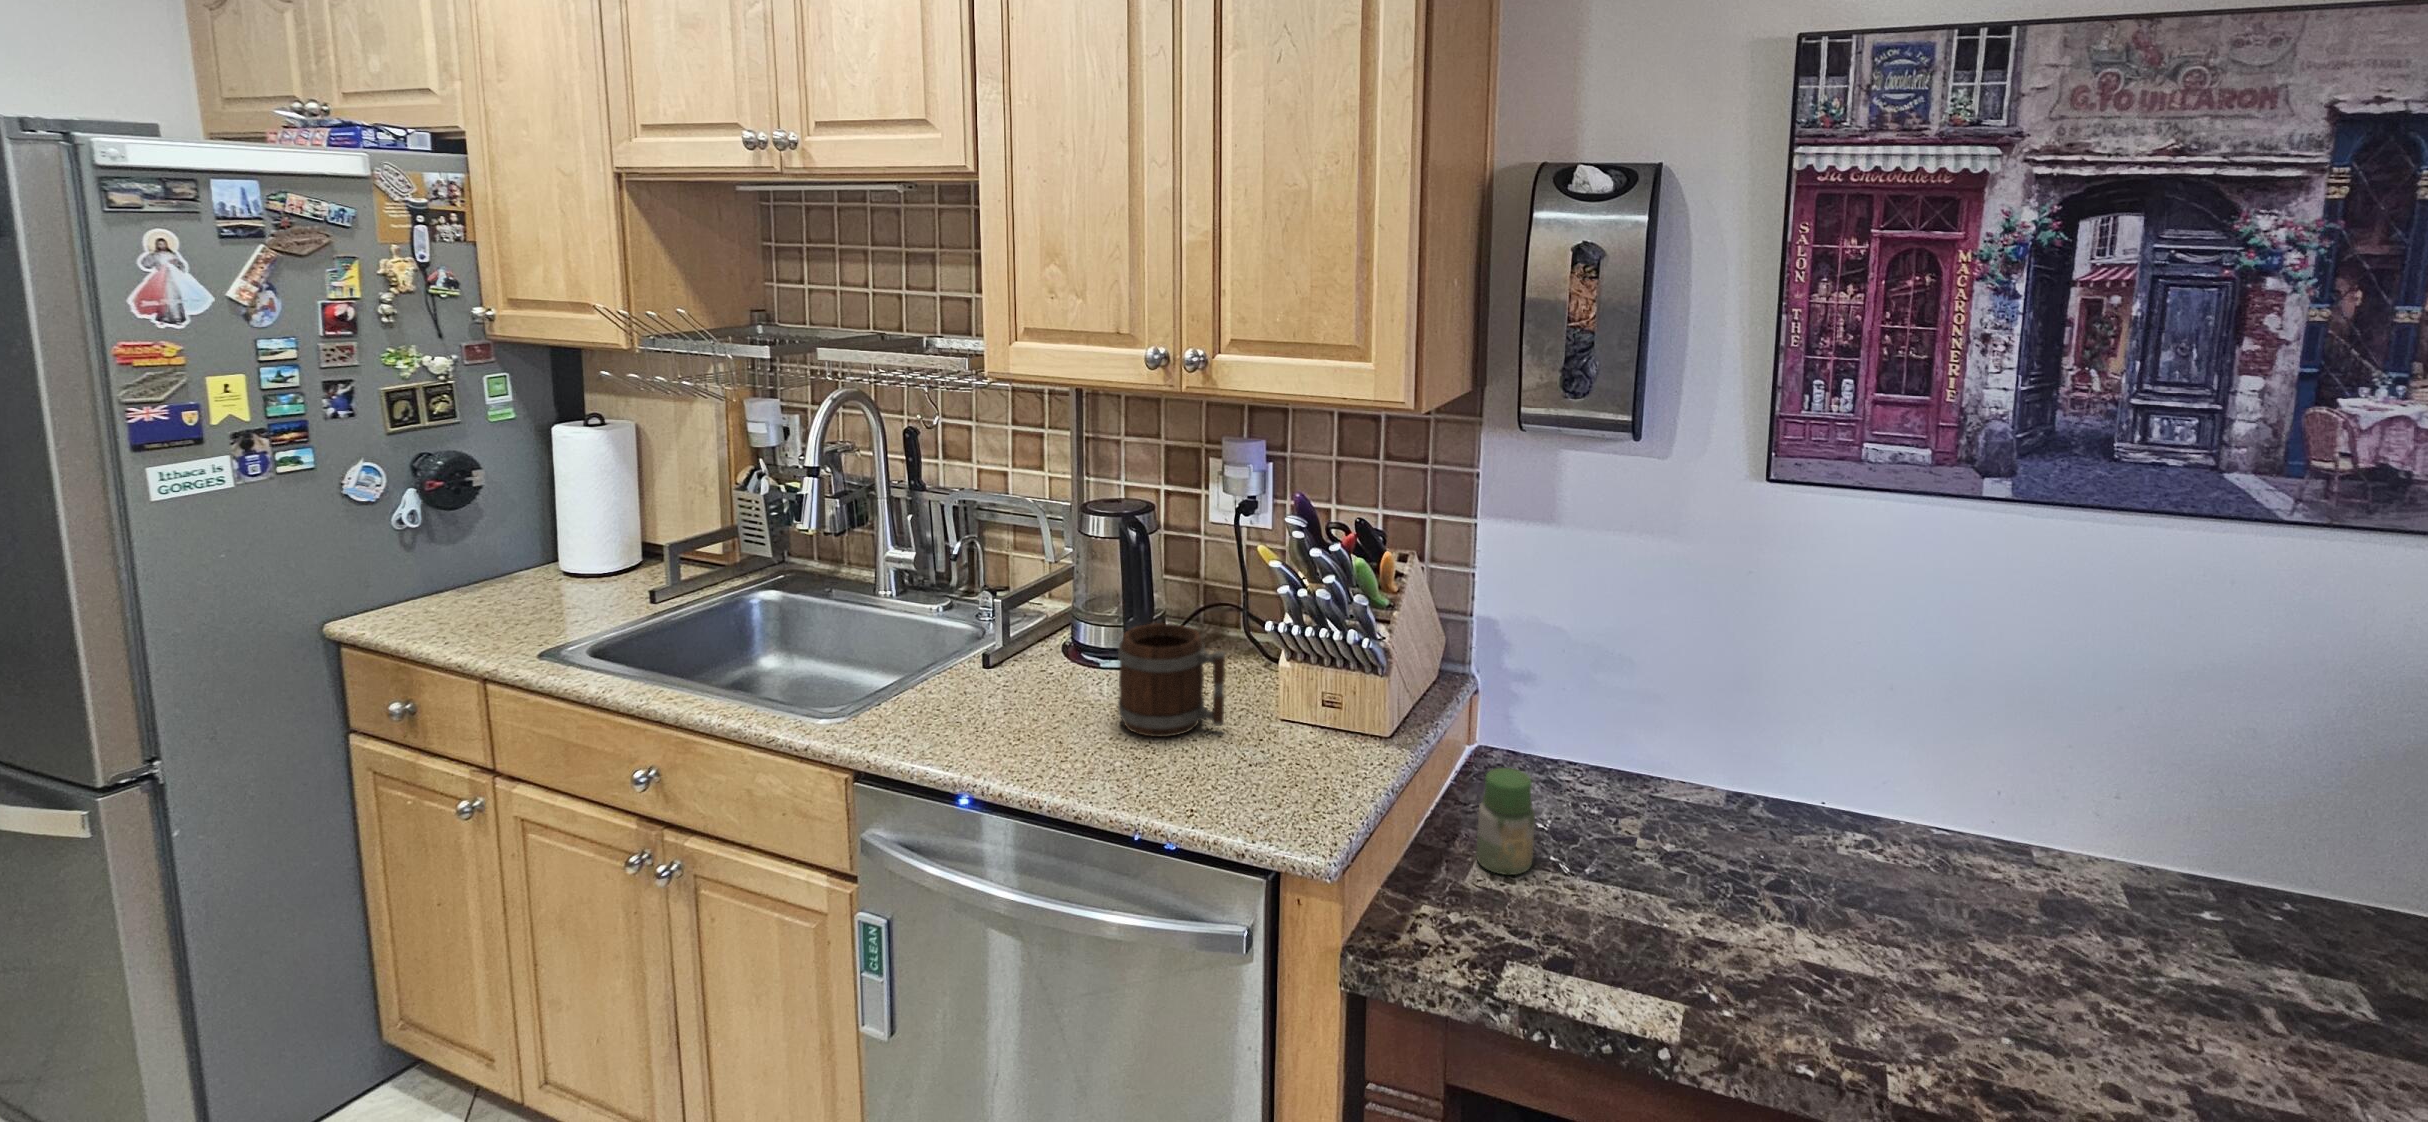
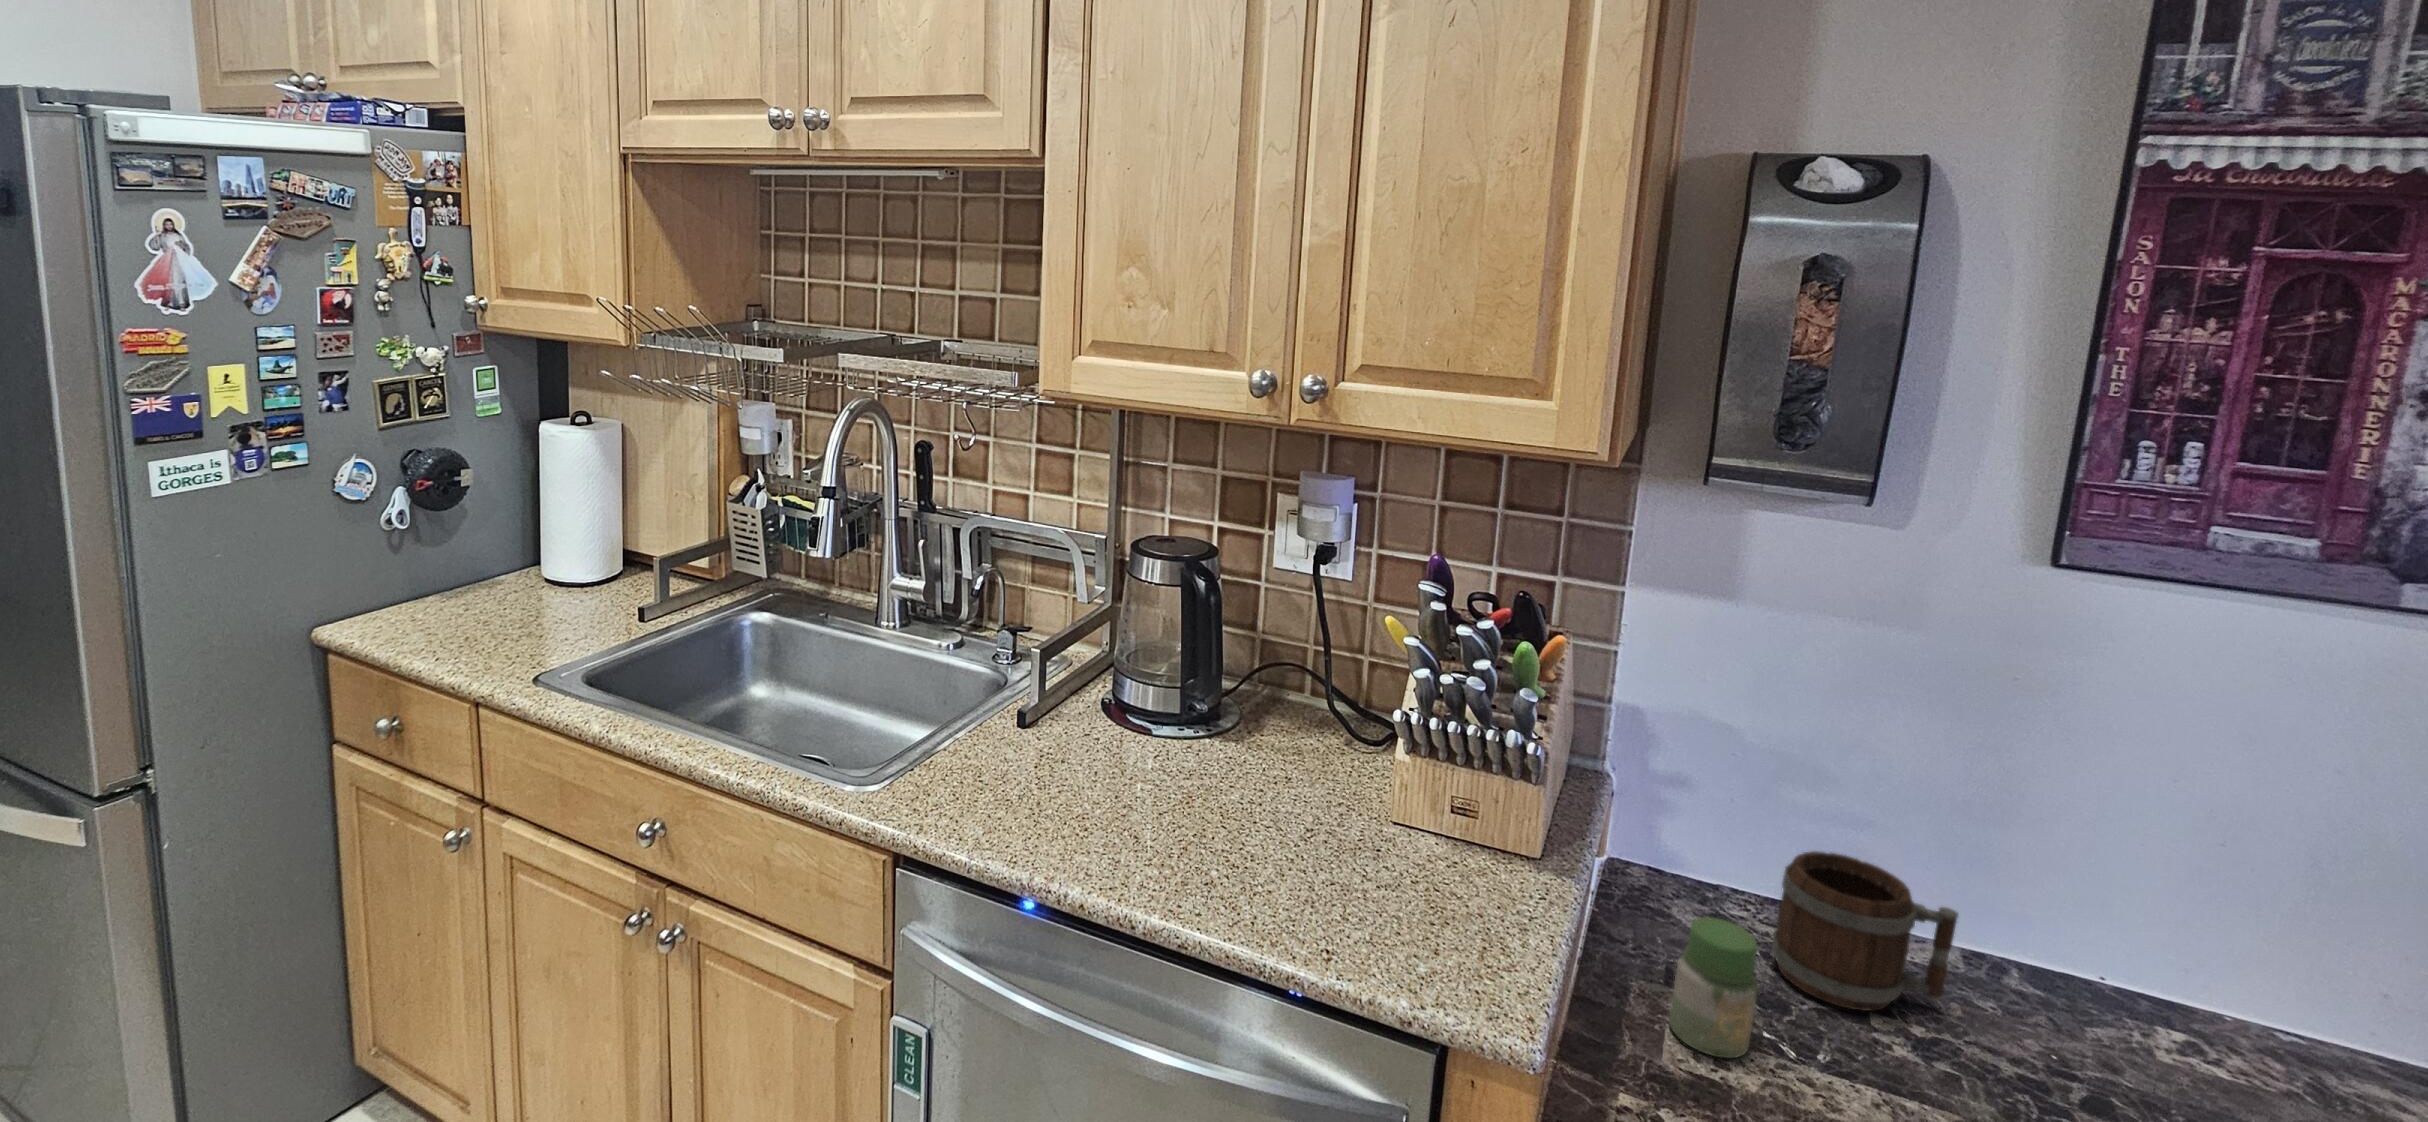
mug: present [1118,623,1225,737] -> present [1772,851,1958,1011]

